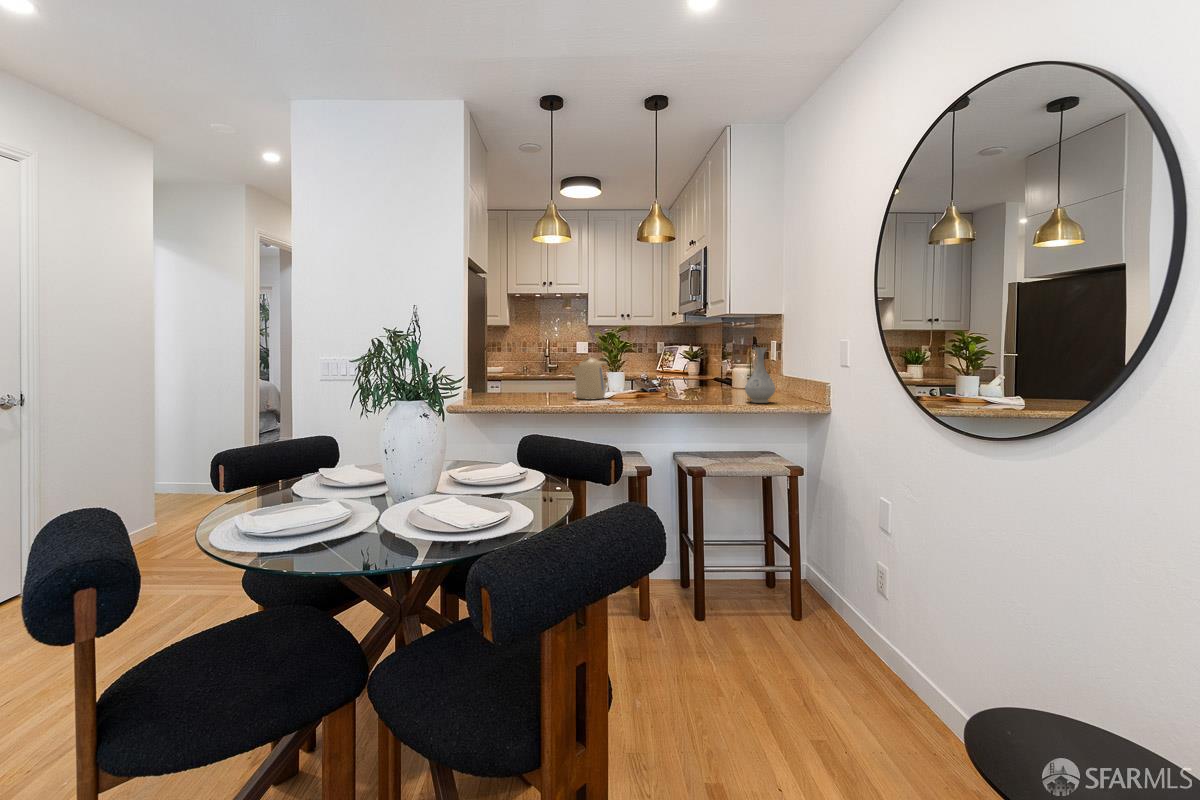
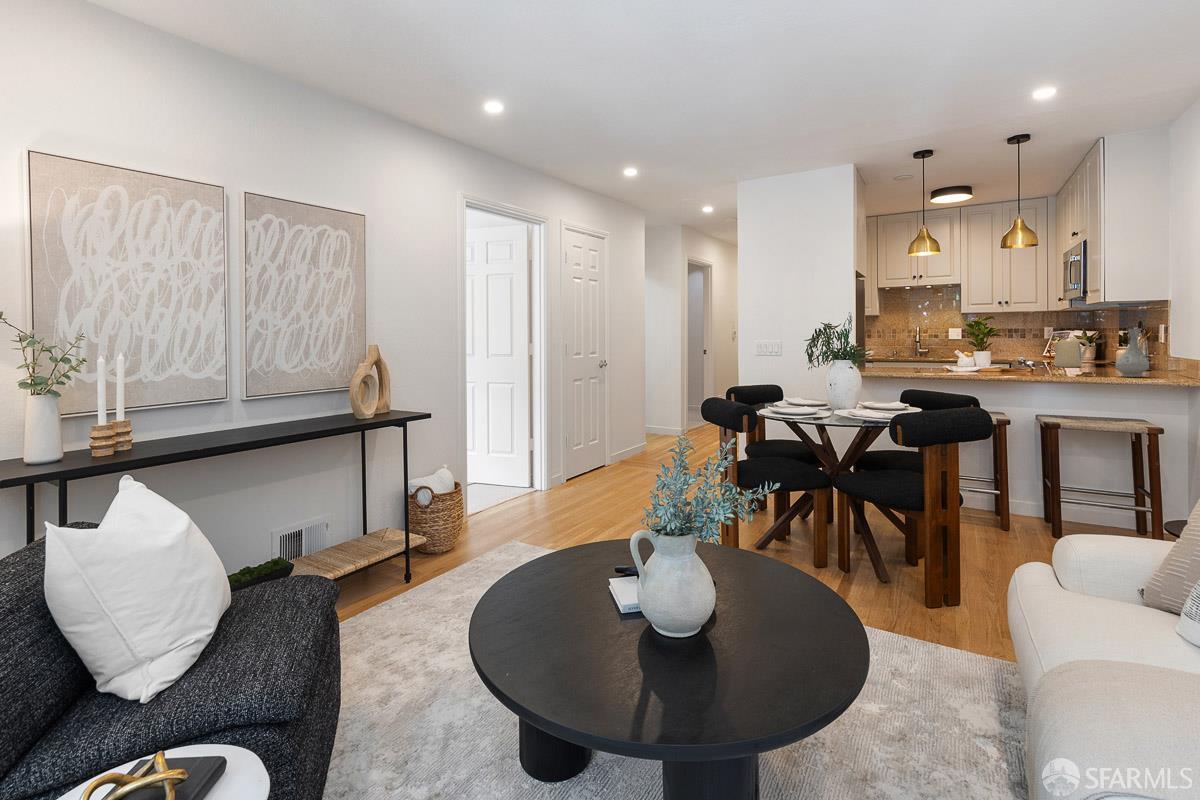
kettle: present [572,357,609,399] -> present [1053,337,1089,367]

